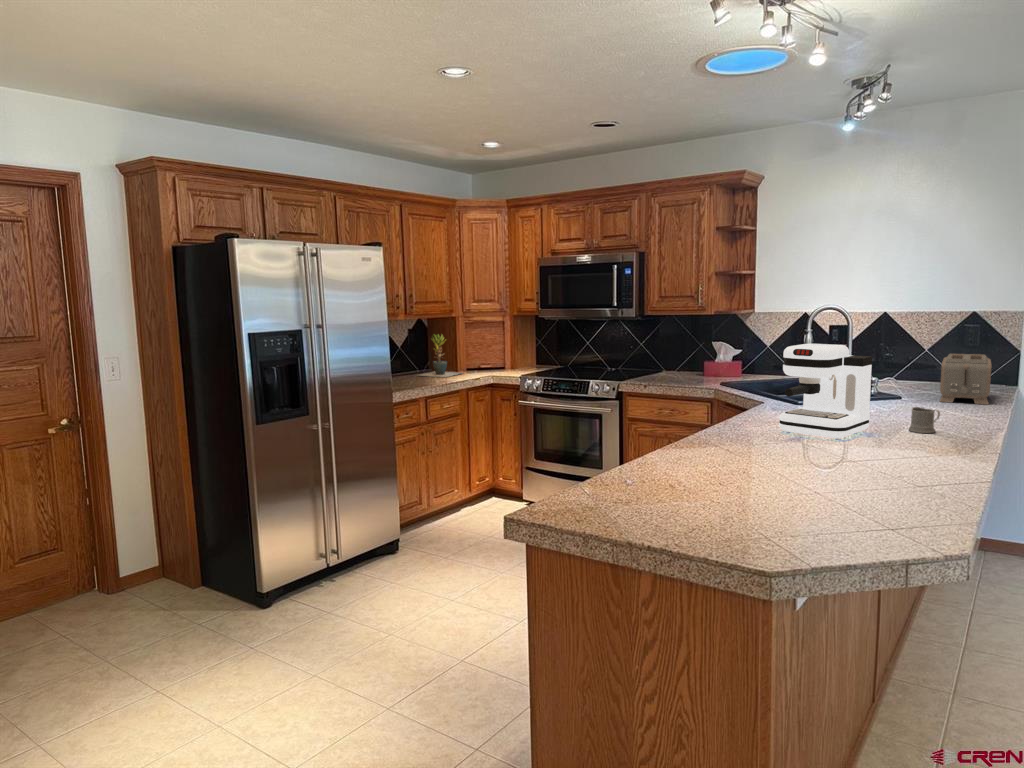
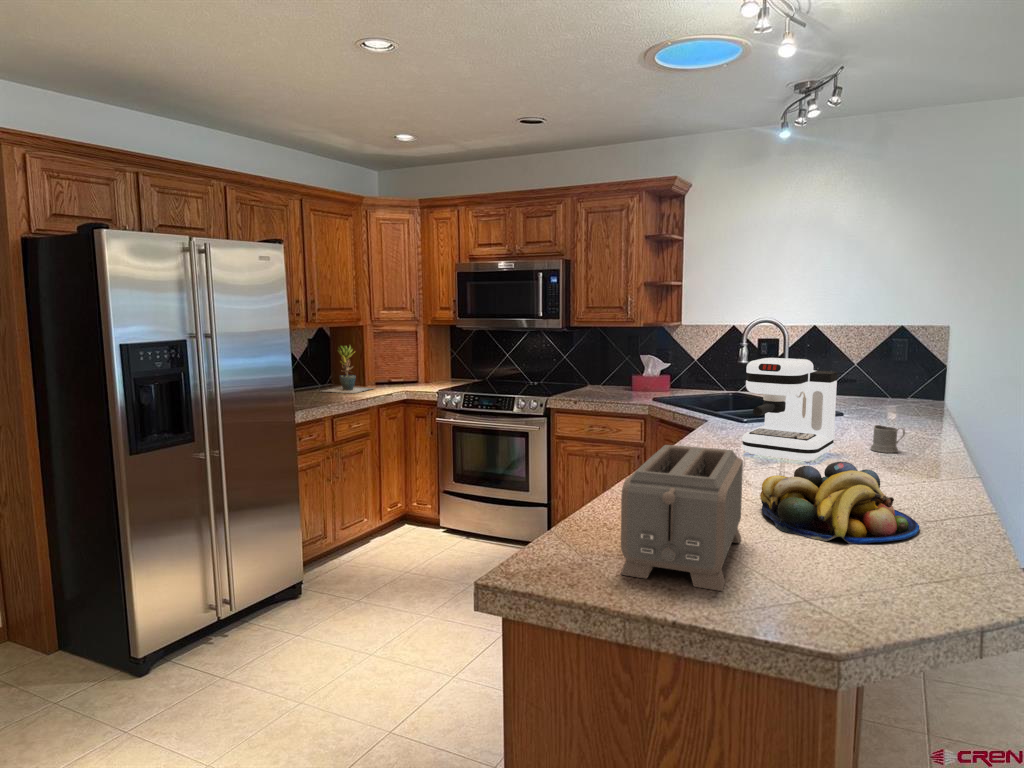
toaster: present [940,354,991,405] -> present [621,445,743,591]
fruit bowl: none [767,435,904,502] -> present [760,462,919,544]

